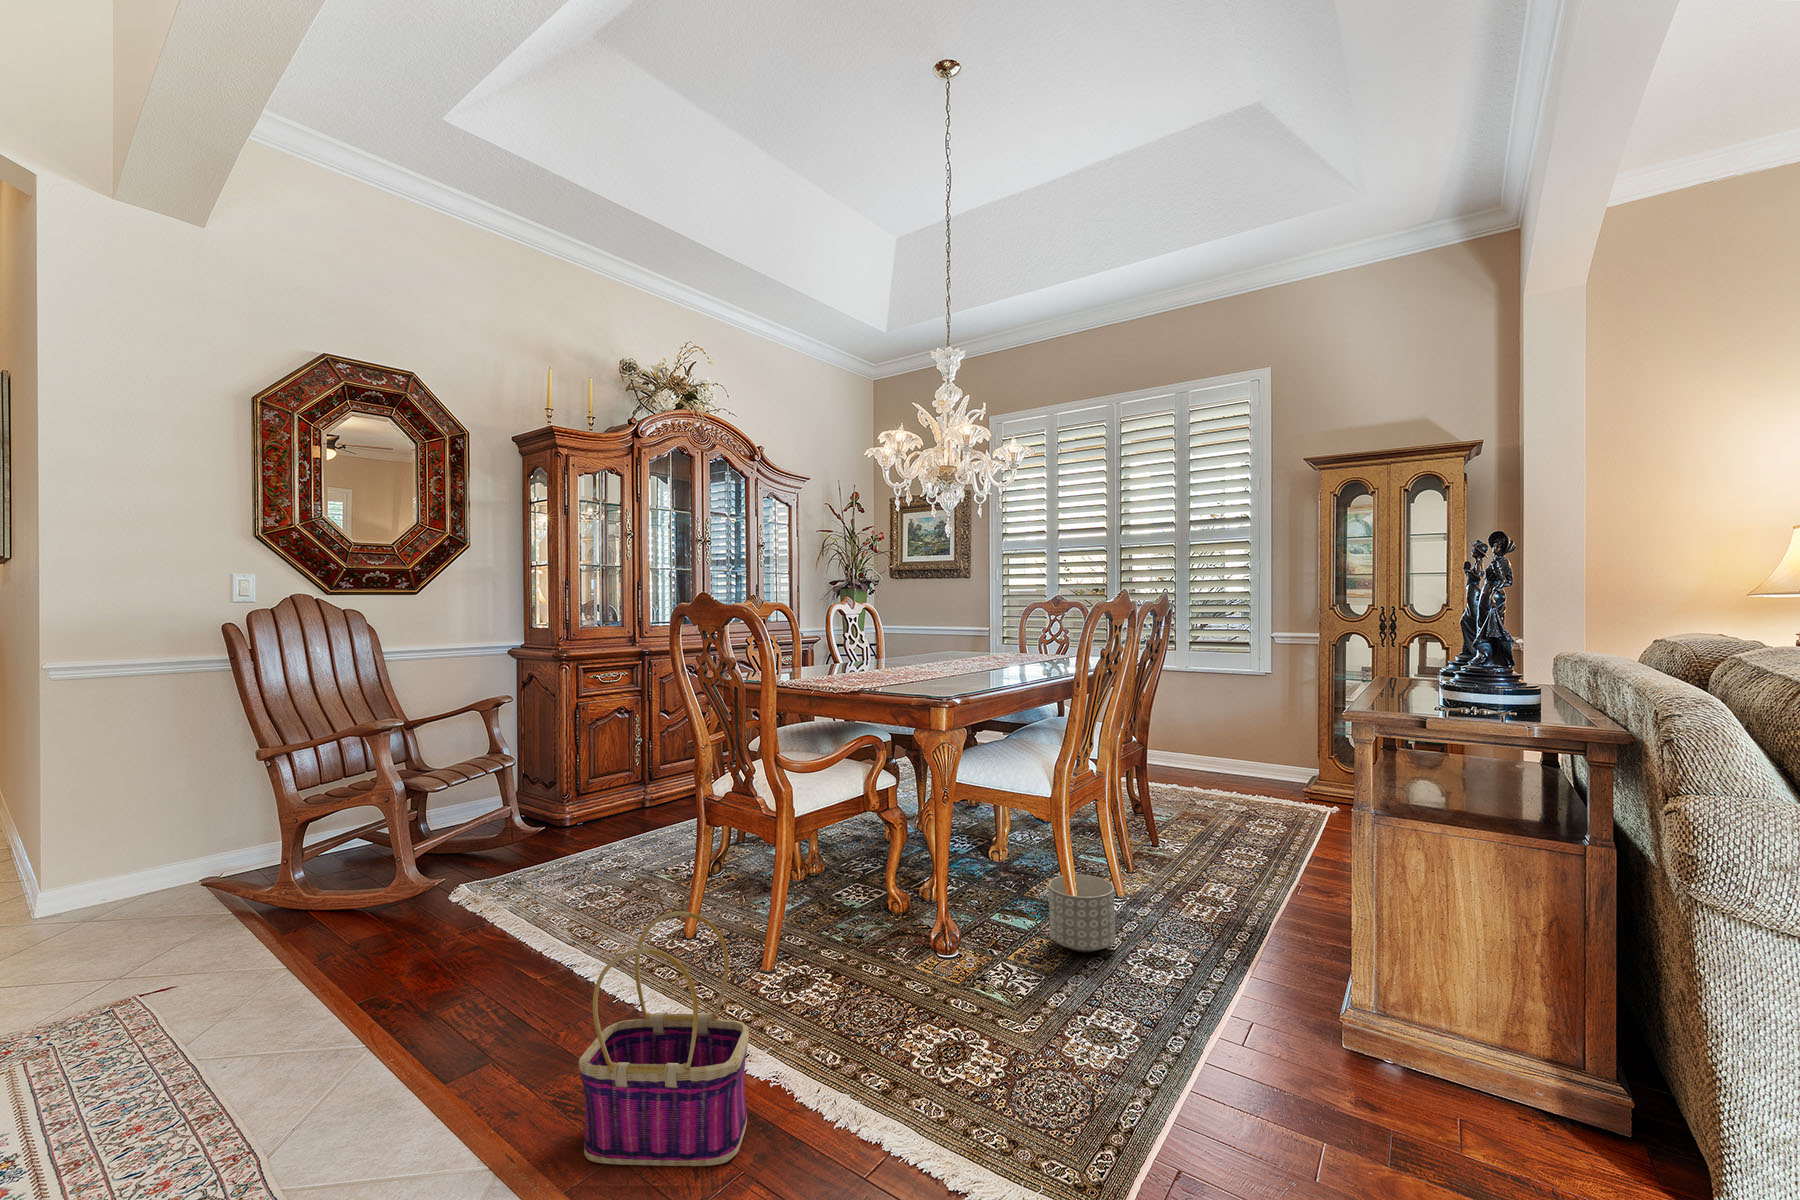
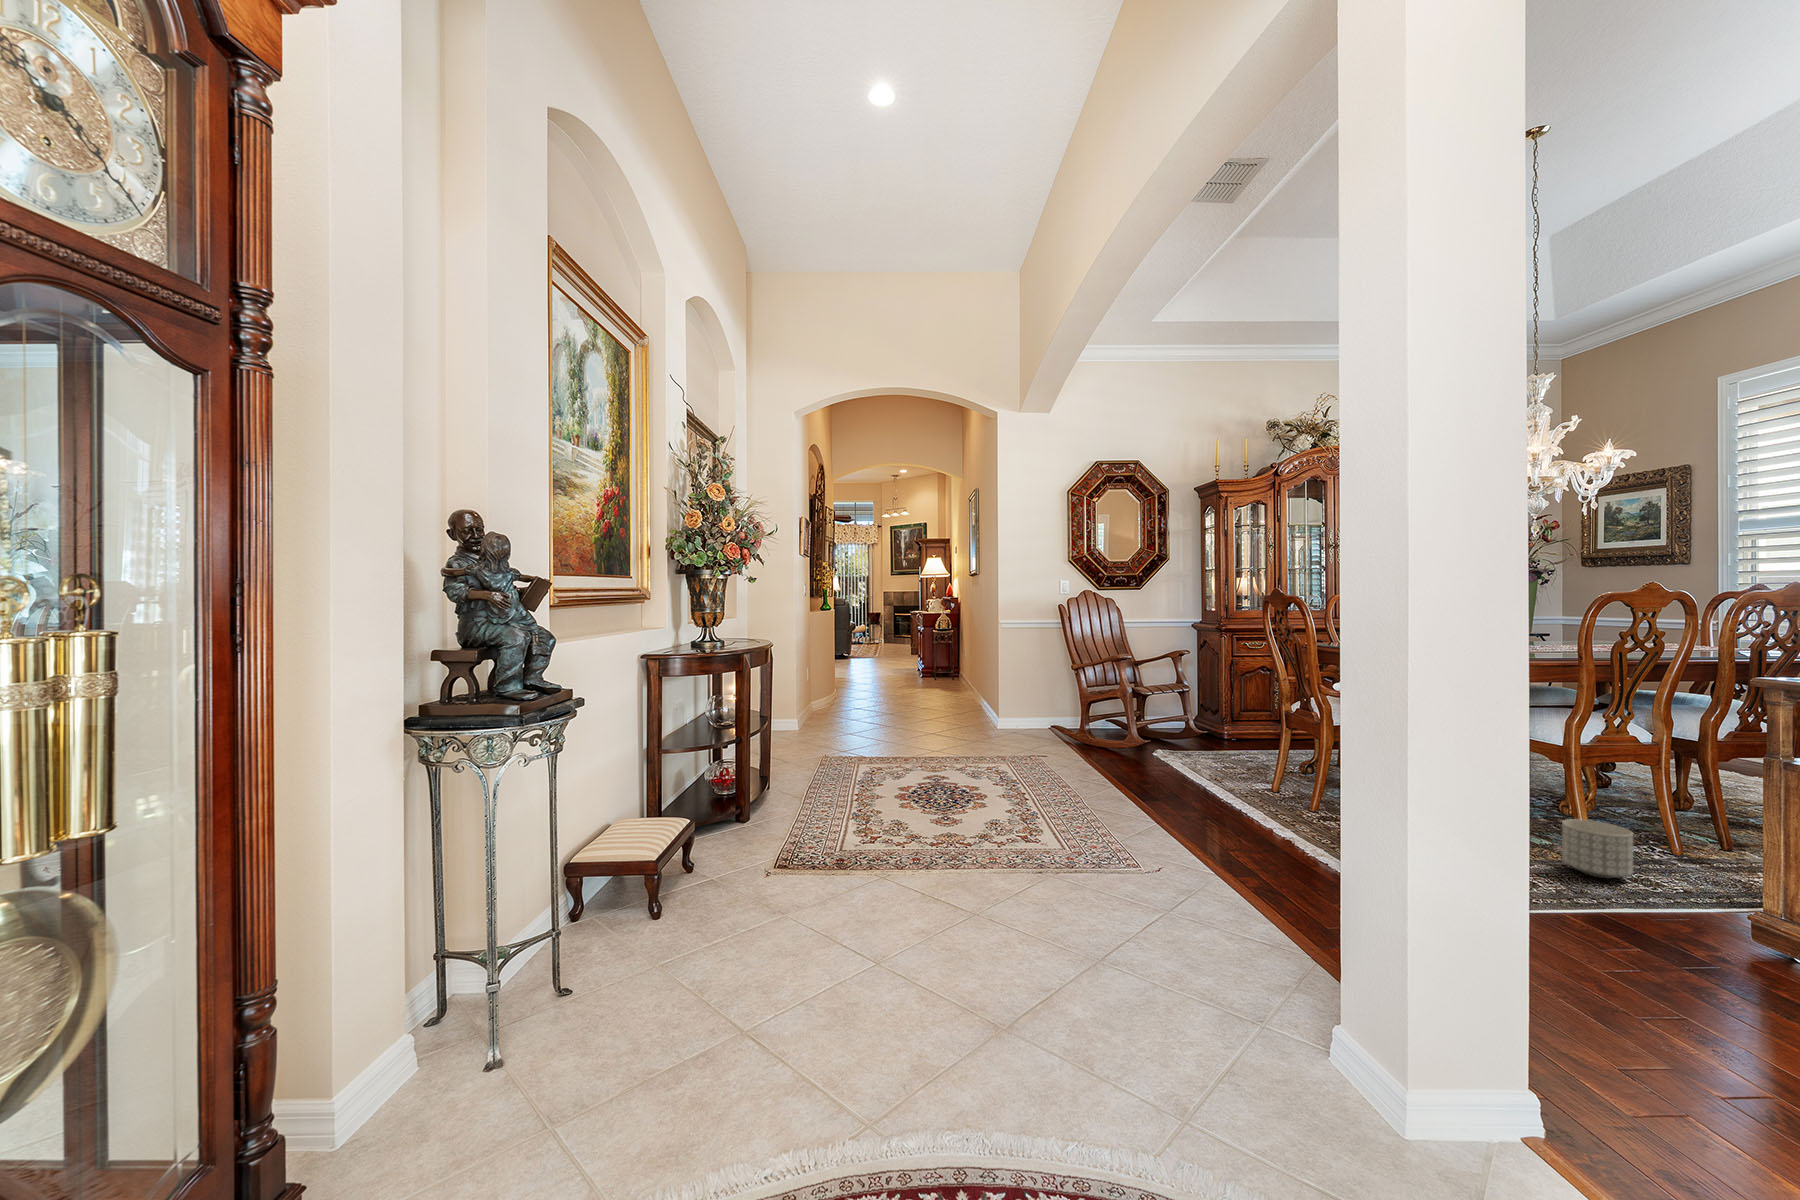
basket: present [579,911,749,1166] -> none [1198,752,1279,860]

